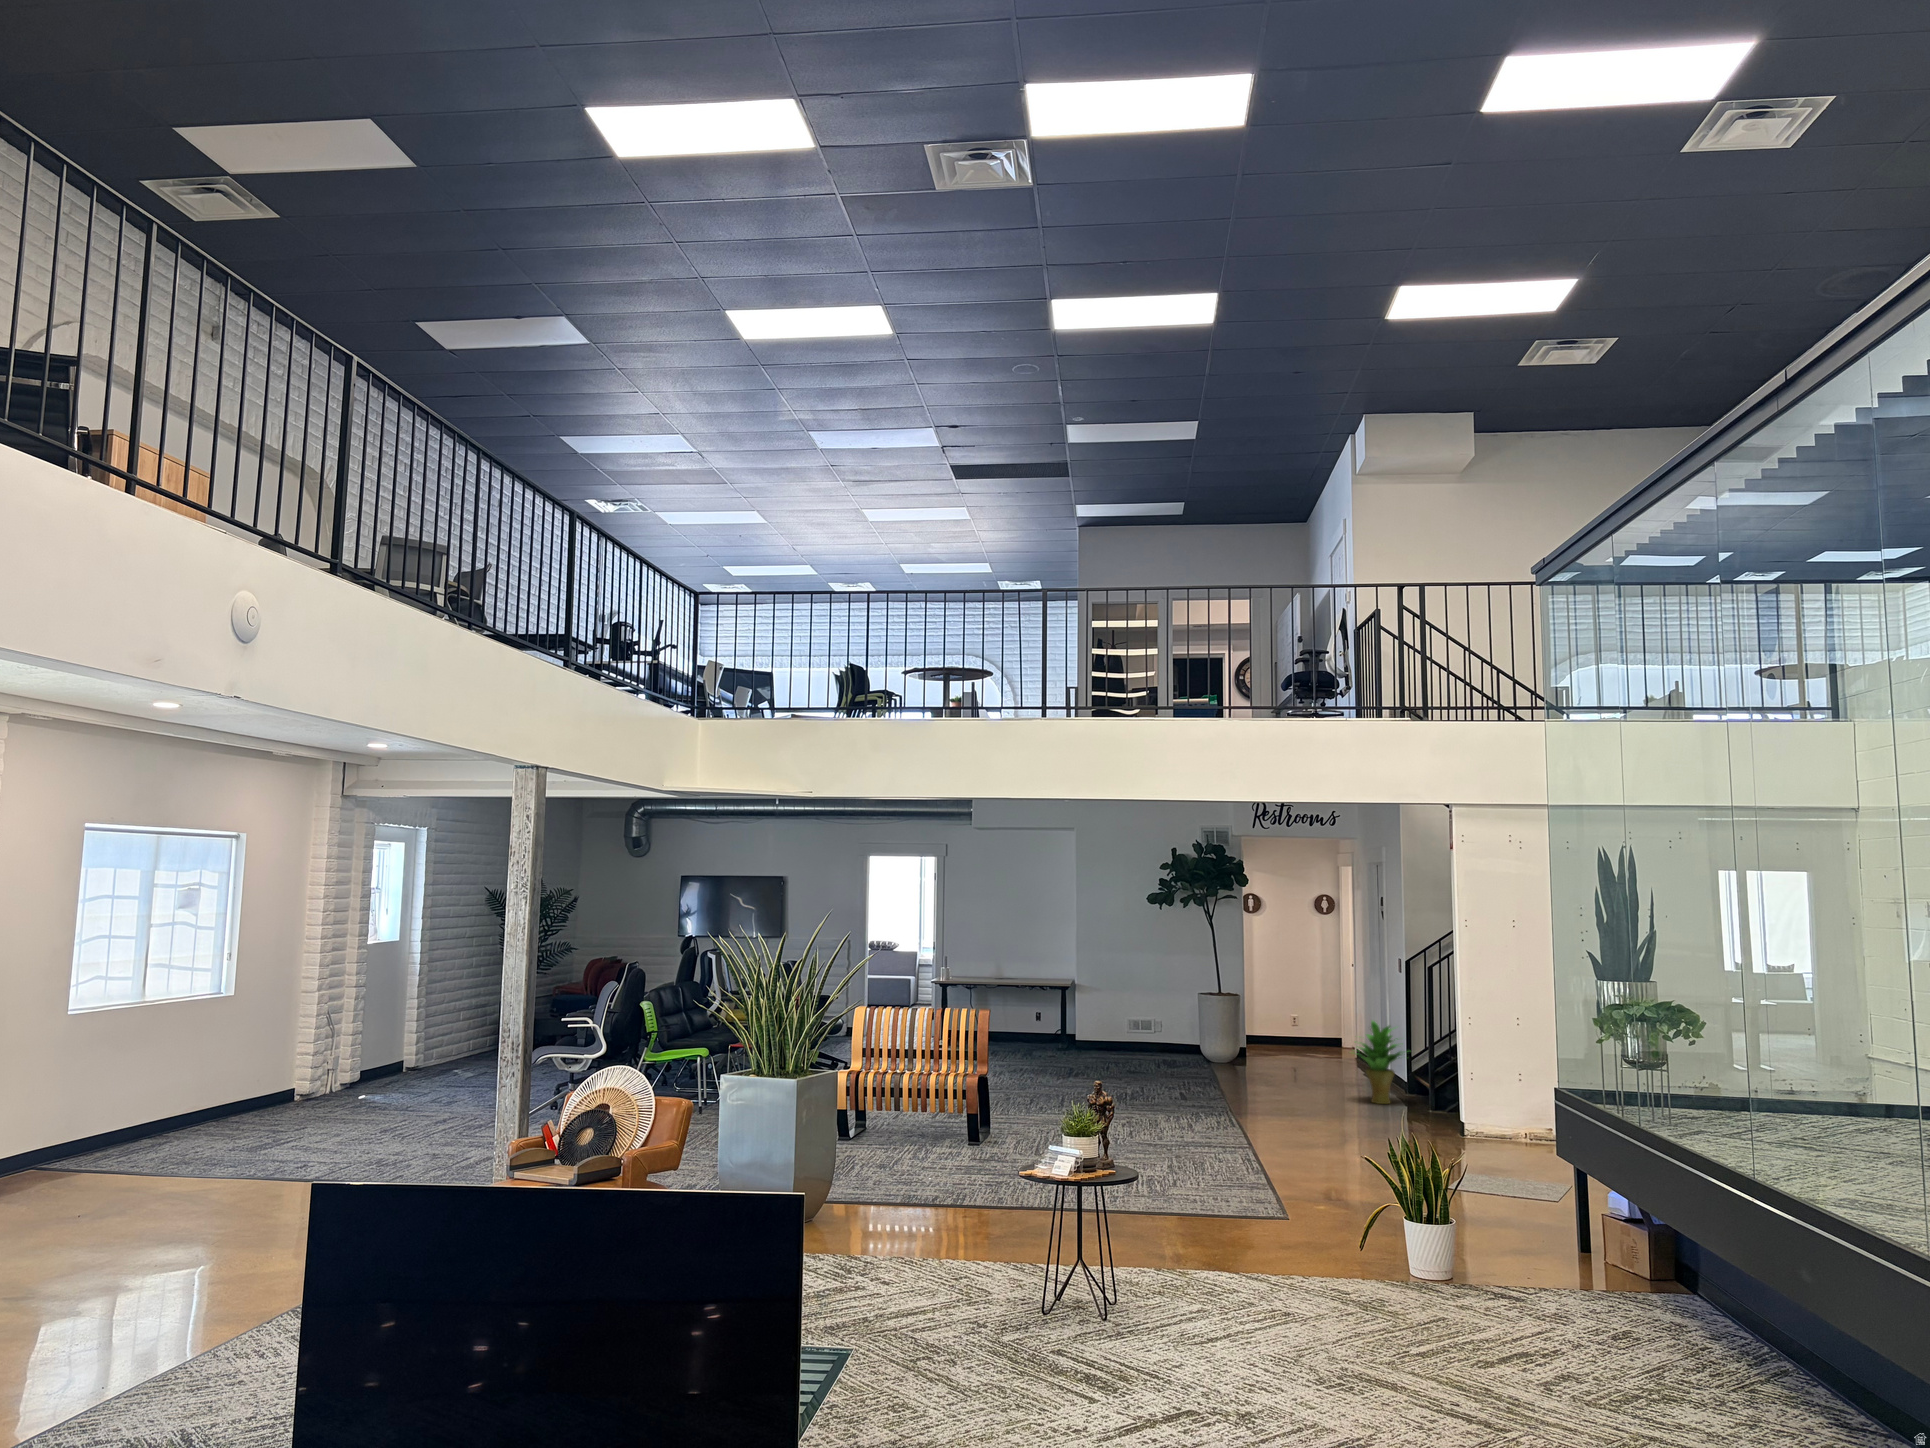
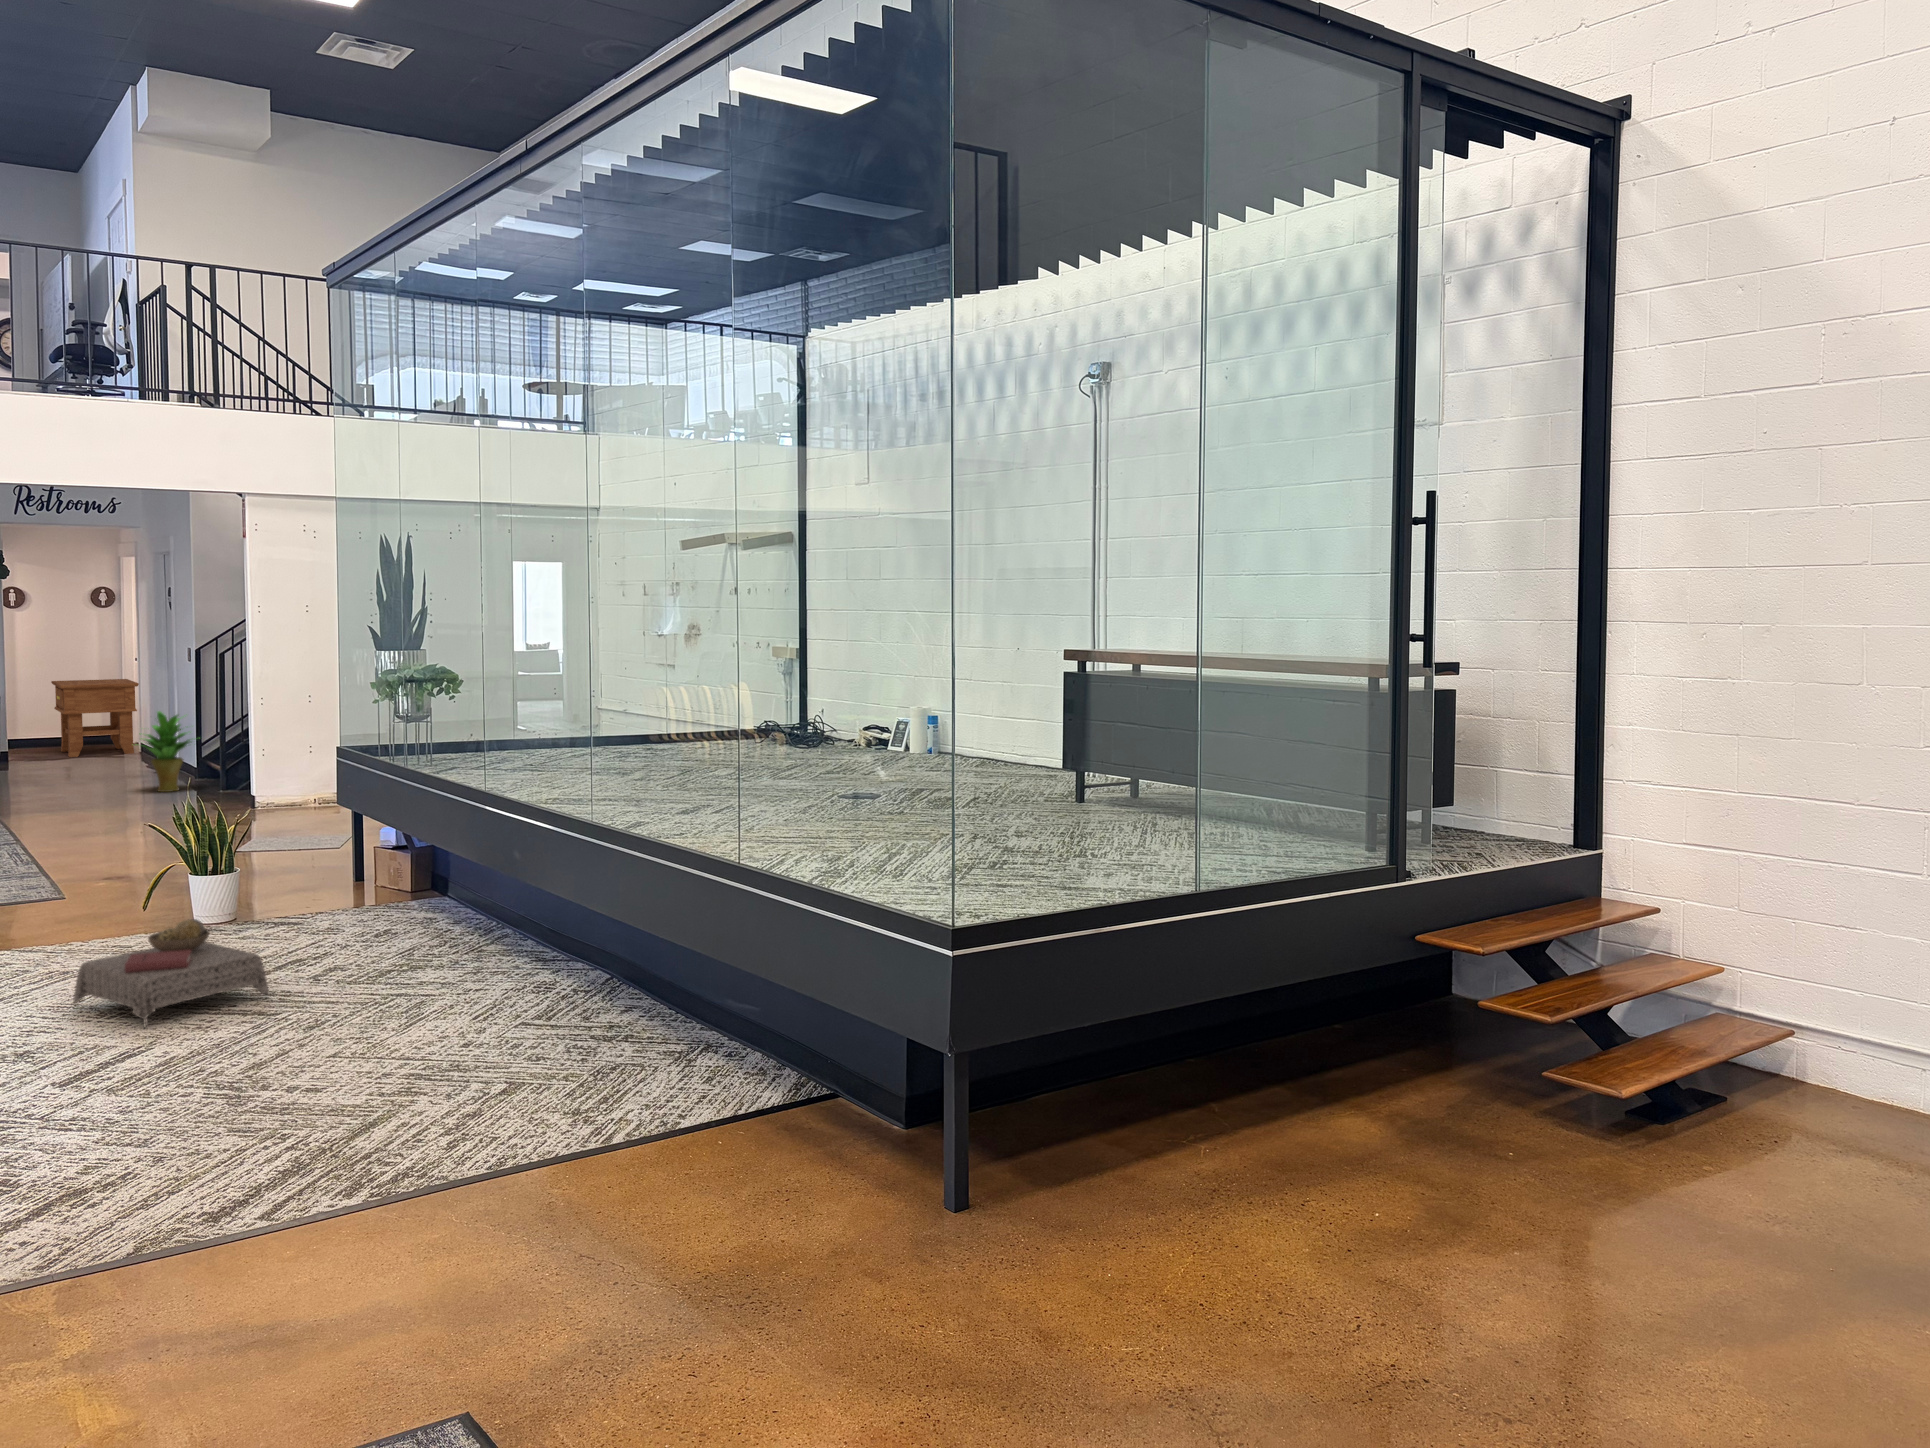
side table: none [1283,981,1355,1057] -> present [51,679,139,757]
ottoman: none [1293,1283,1493,1410] -> present [73,919,269,1028]

